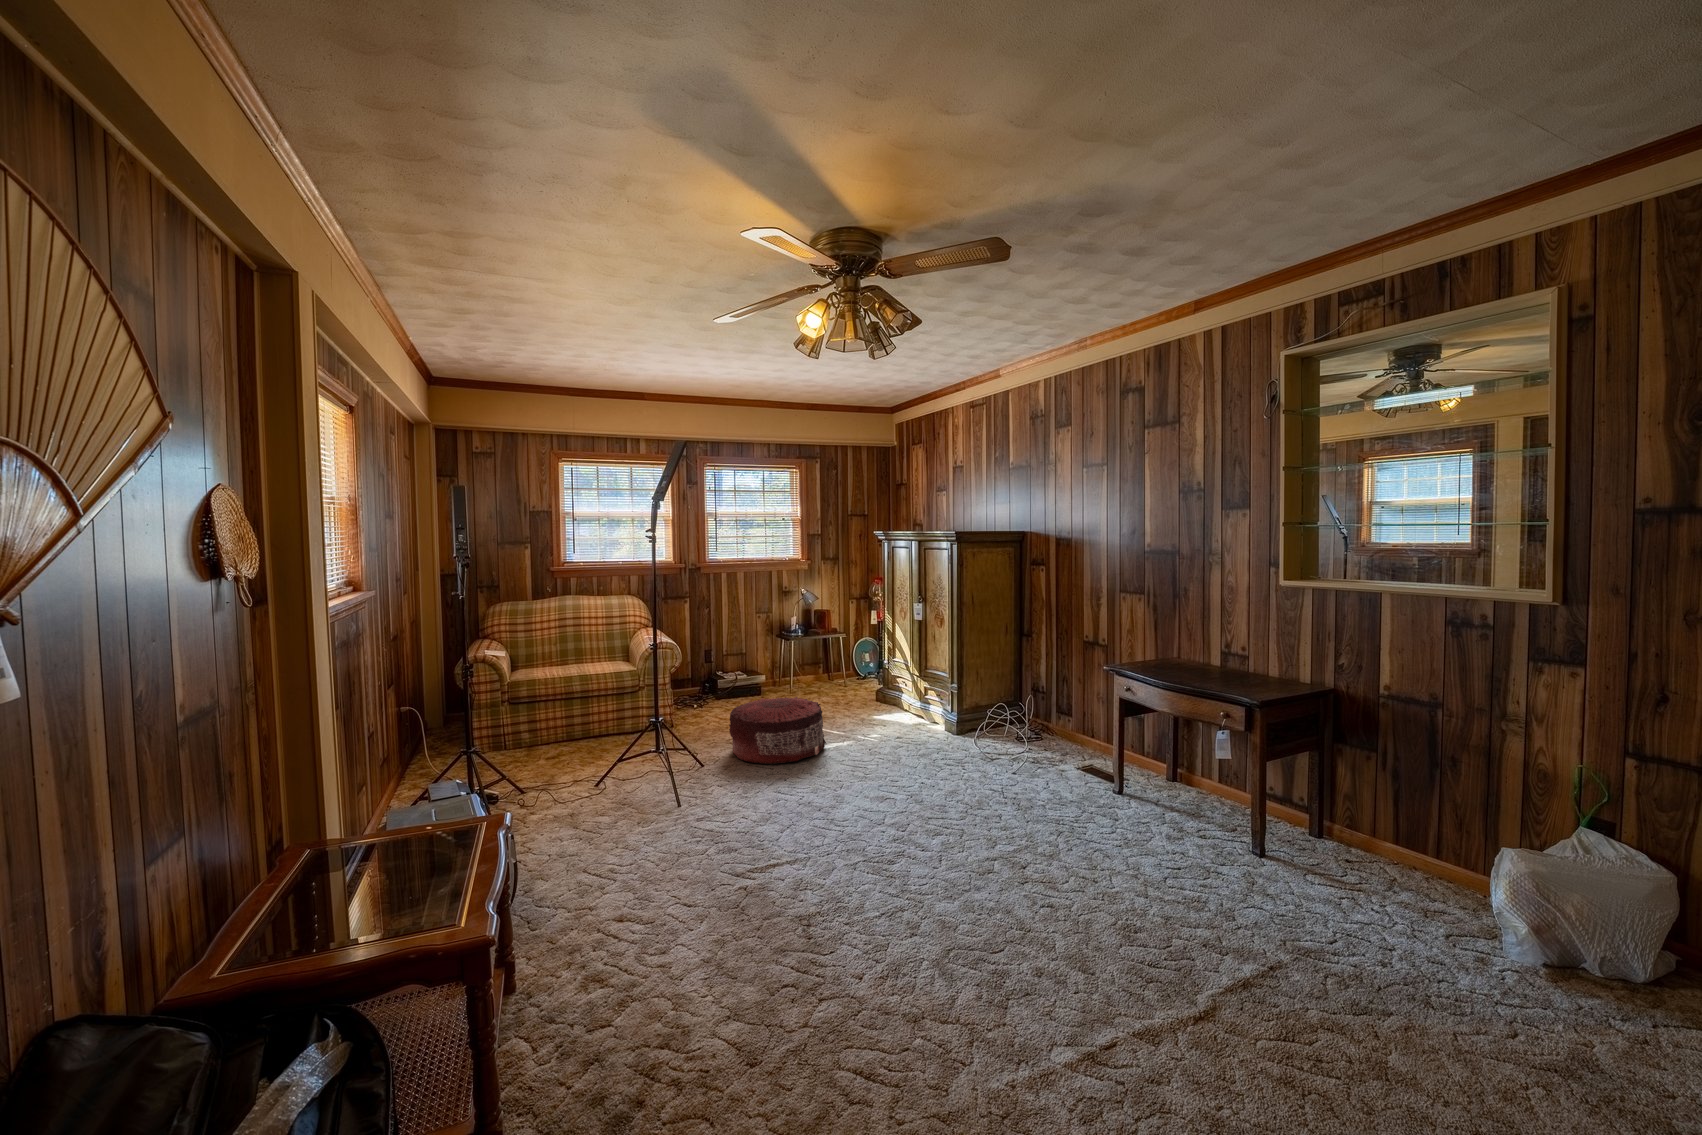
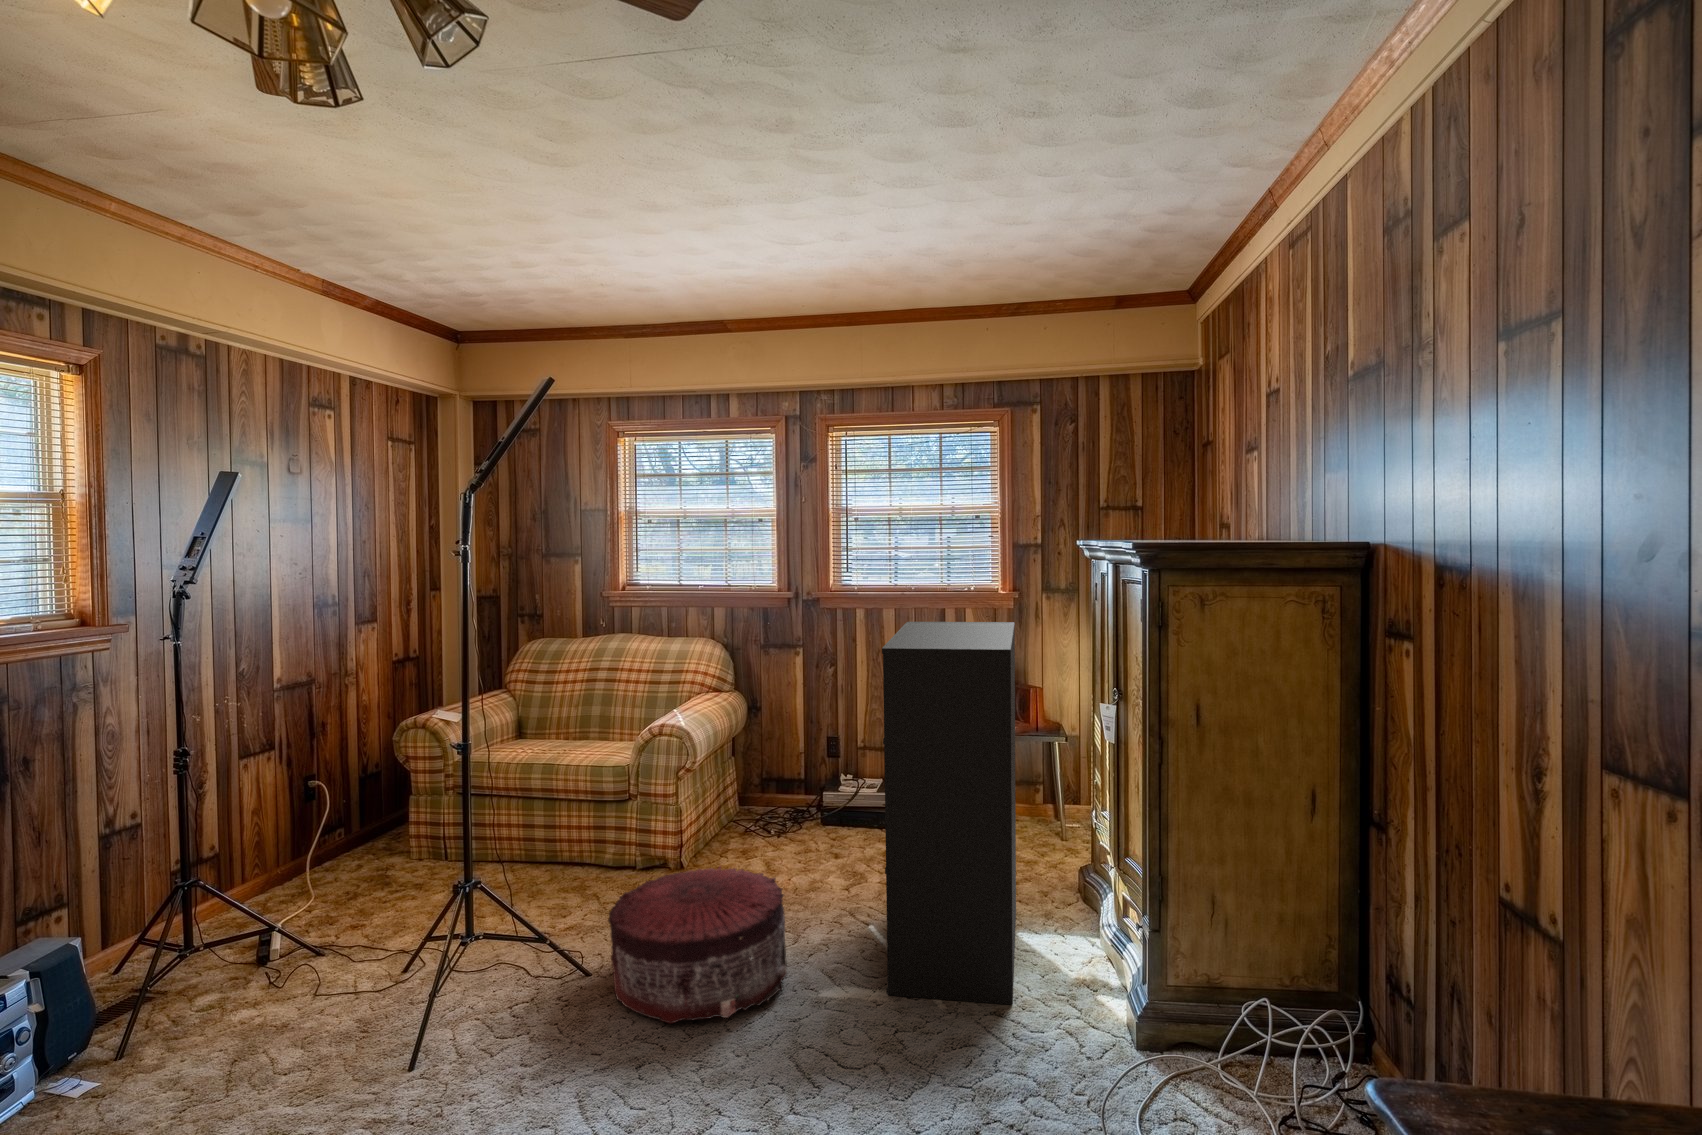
bookshelf: none [823,565,918,737] -> present [882,622,1016,1004]

